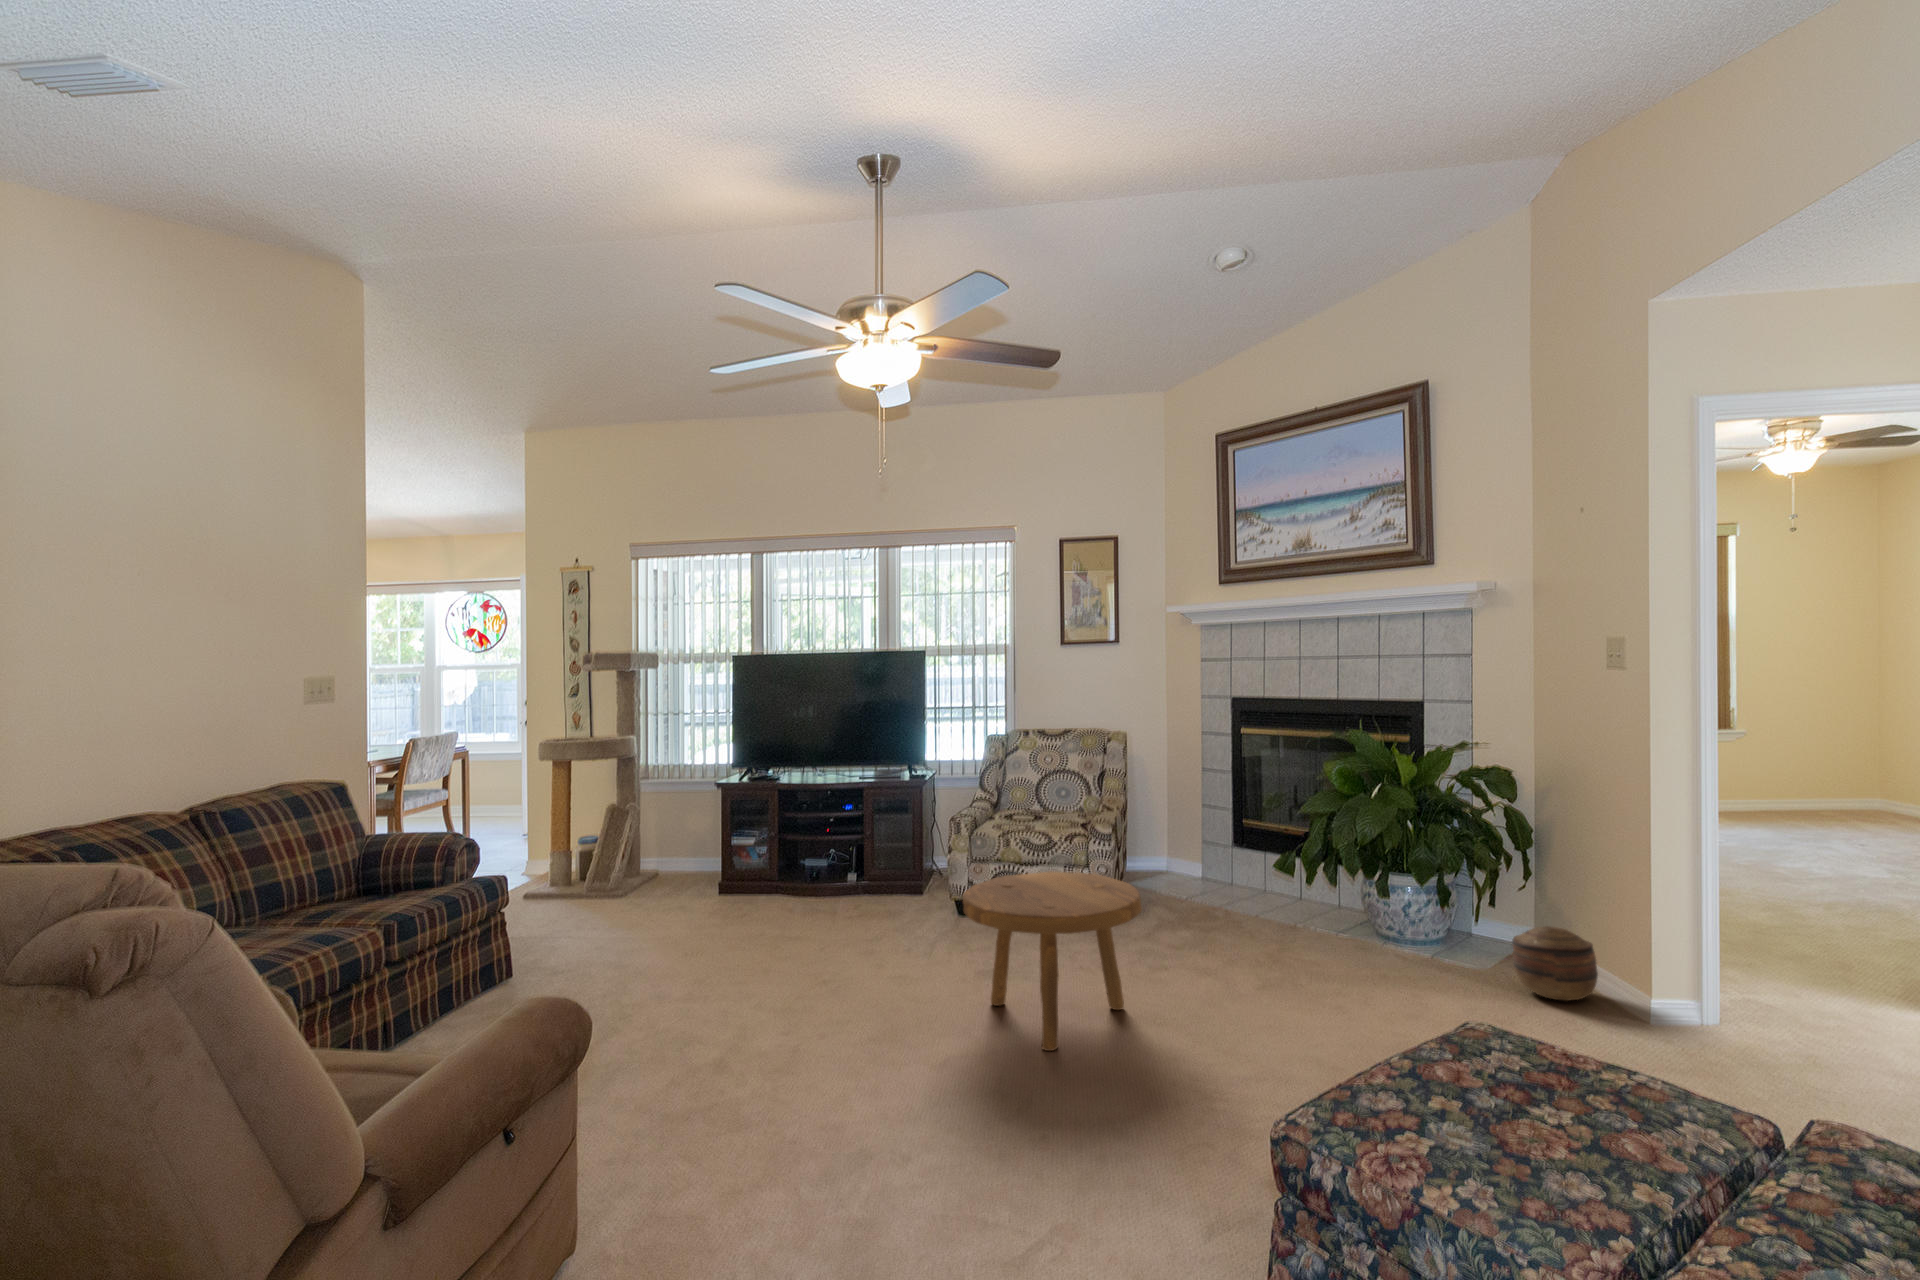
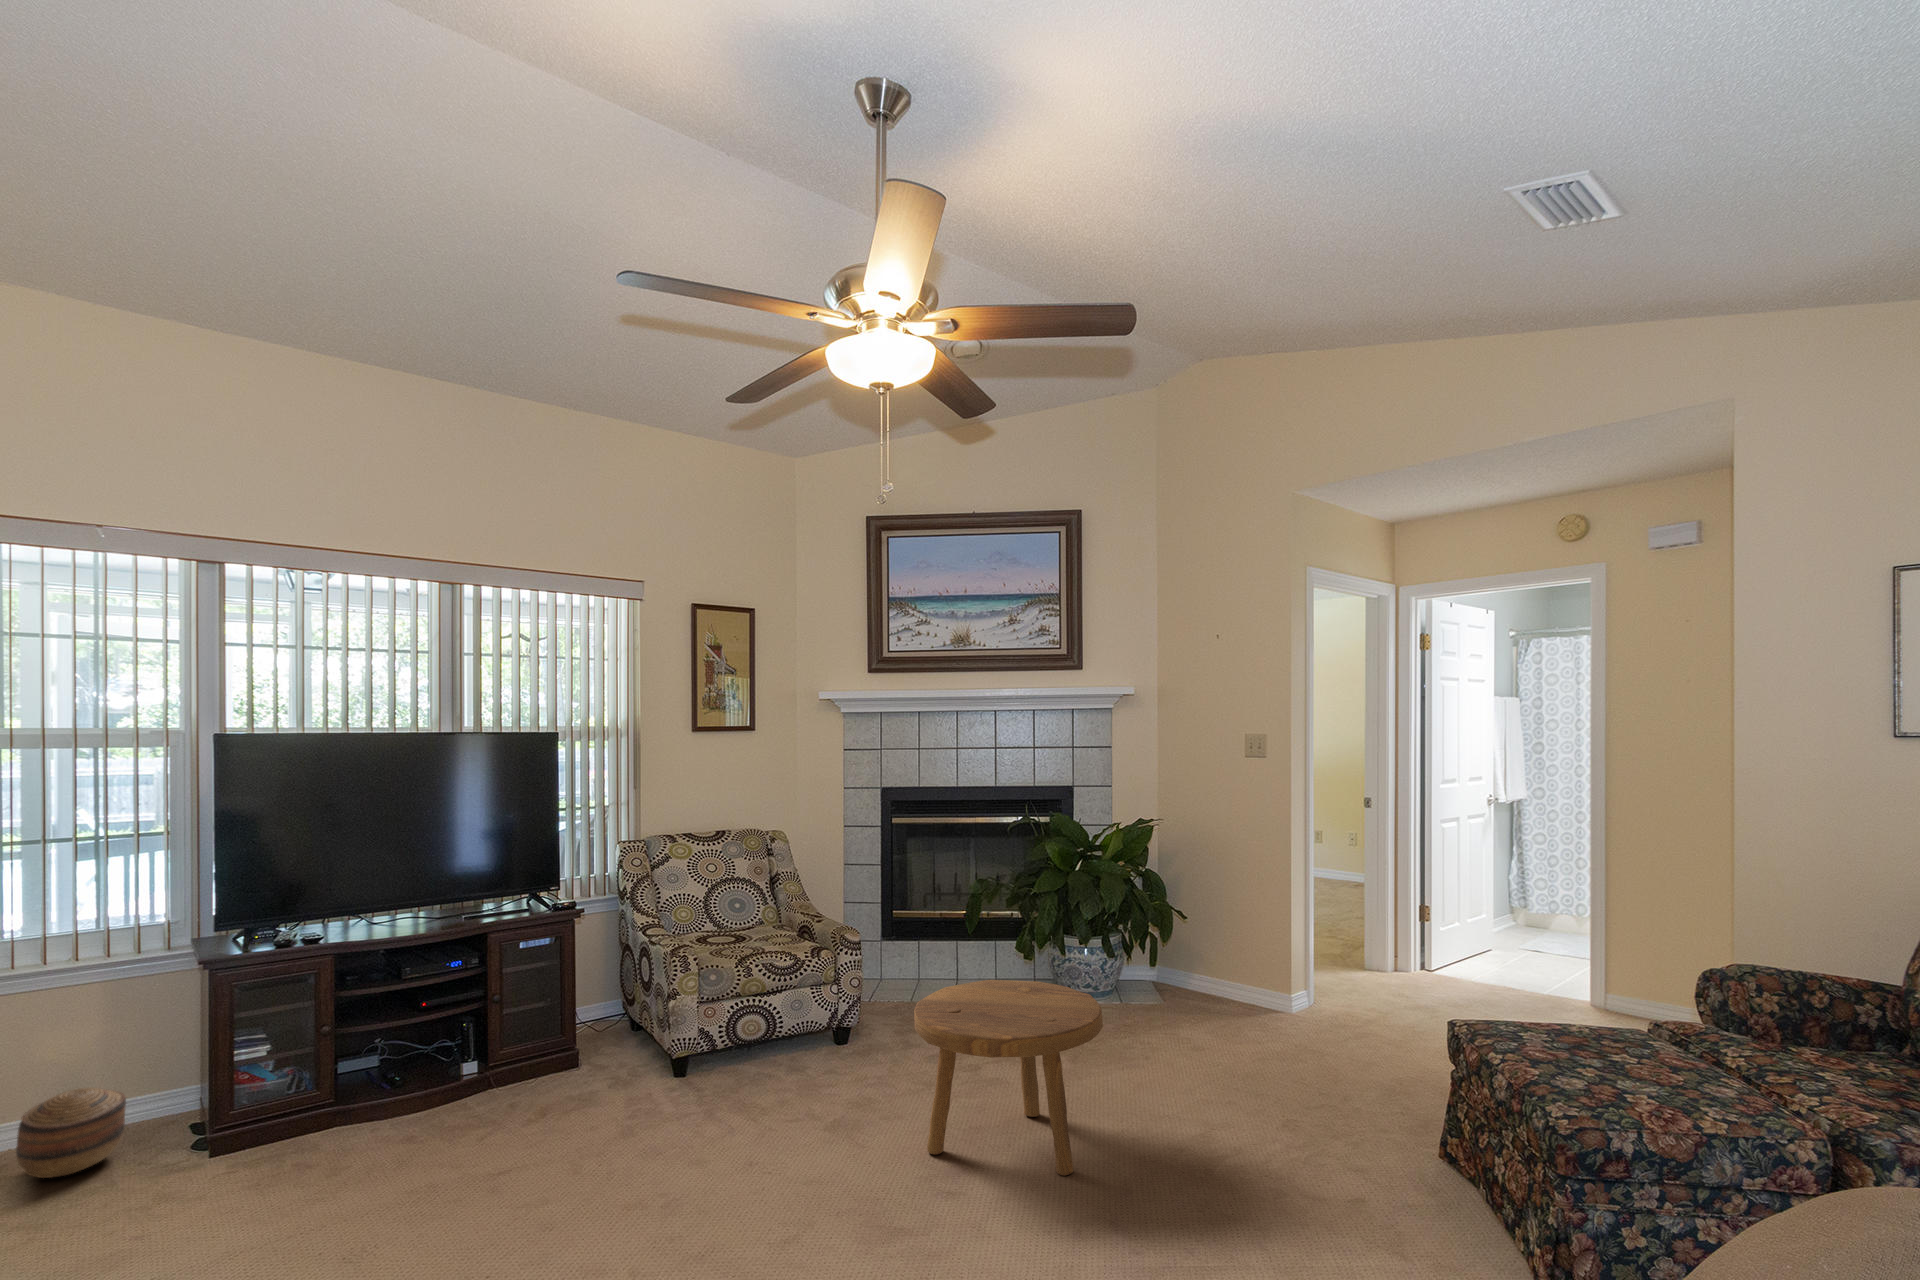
basket: present [1512,926,1598,1001] -> present [16,1088,126,1178]

